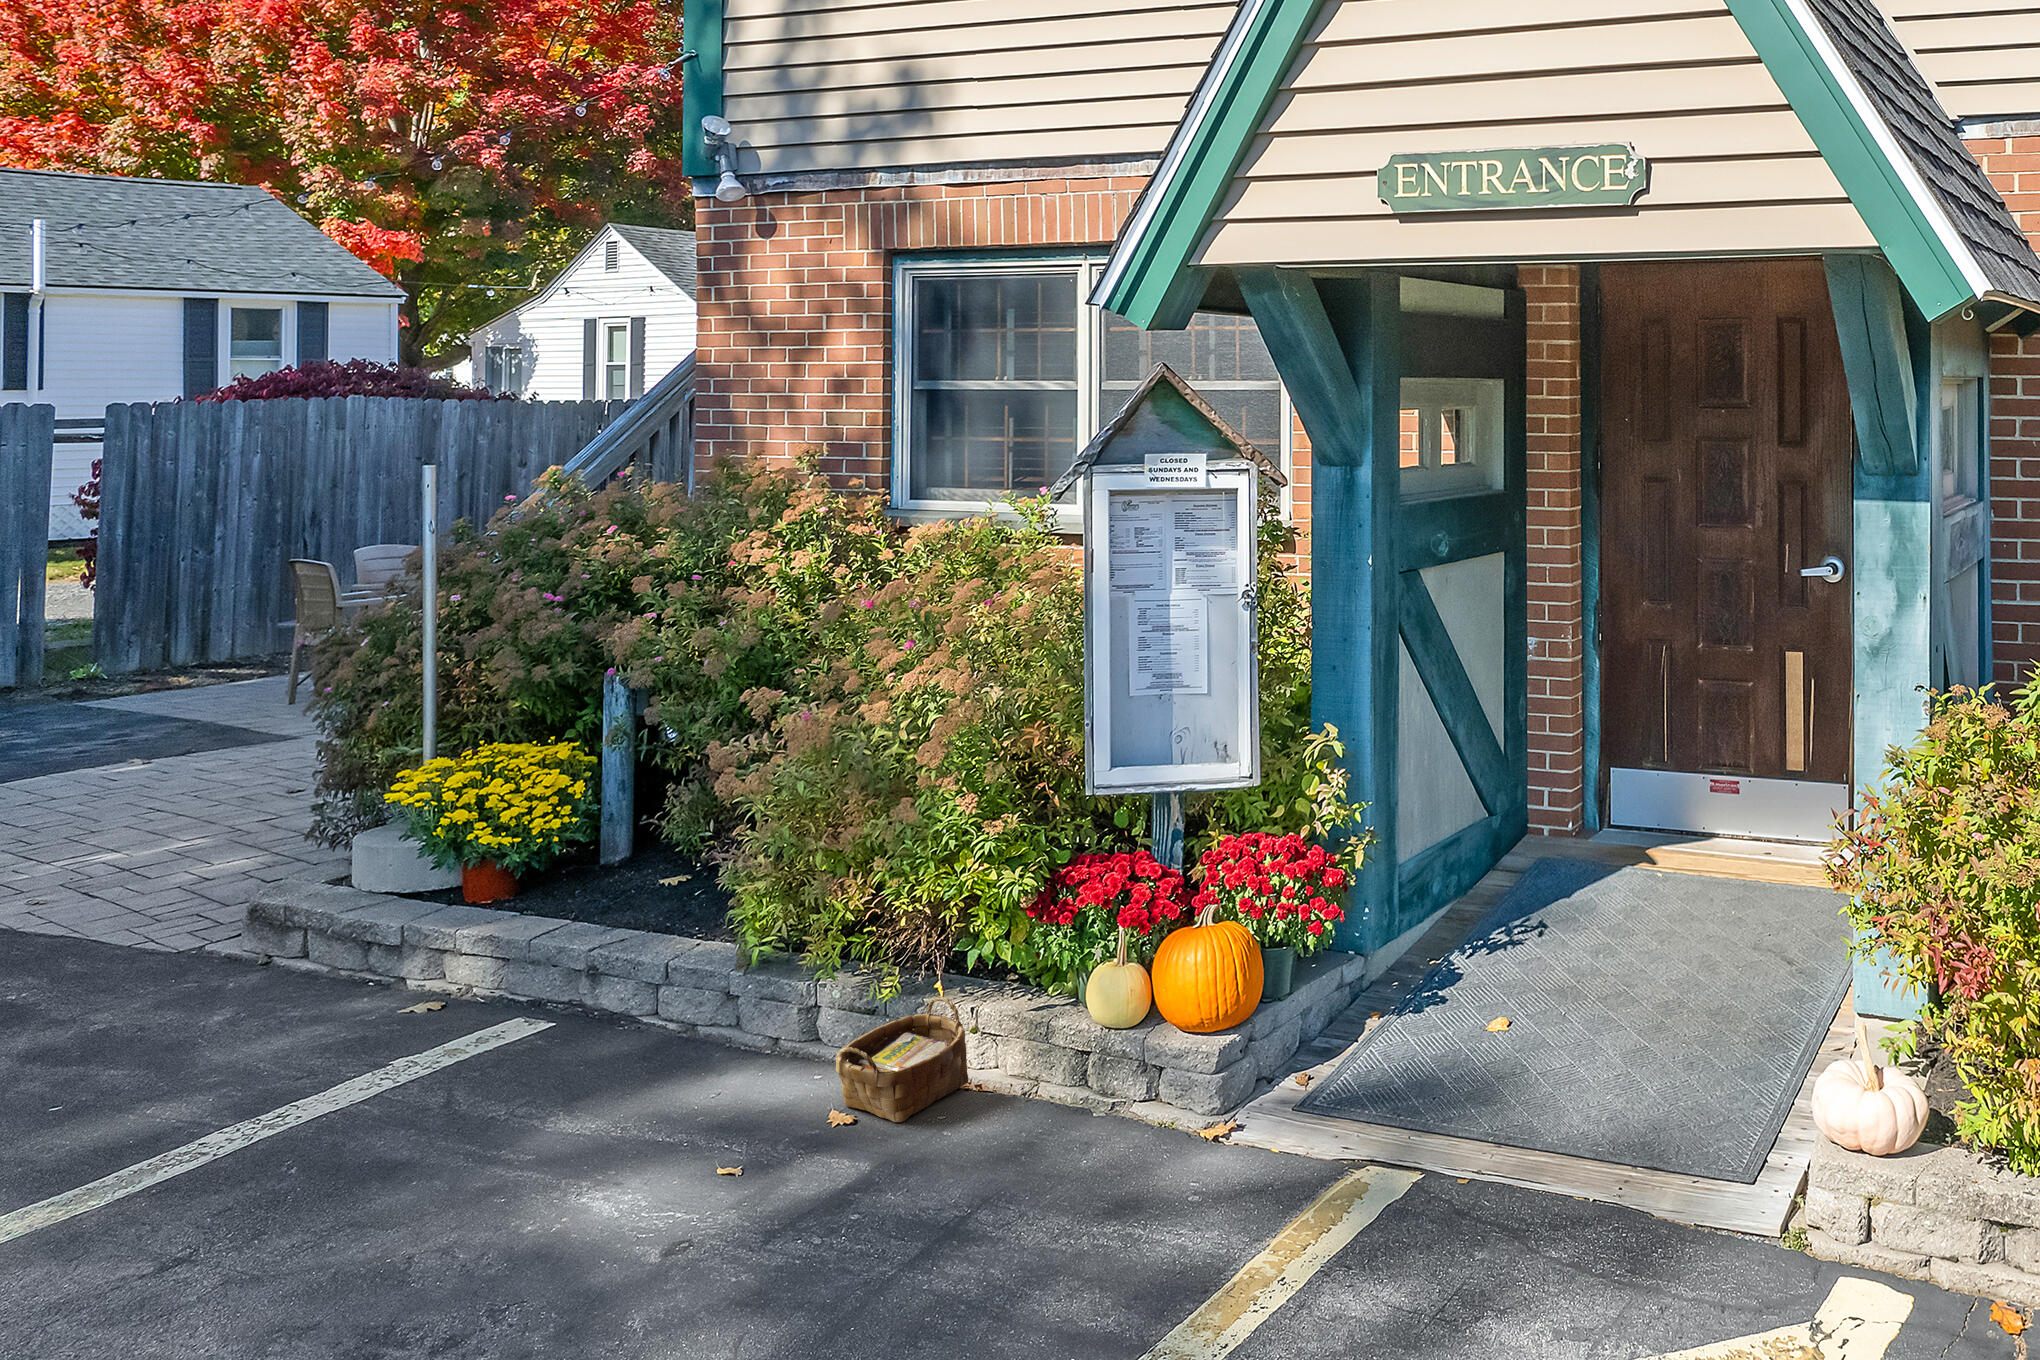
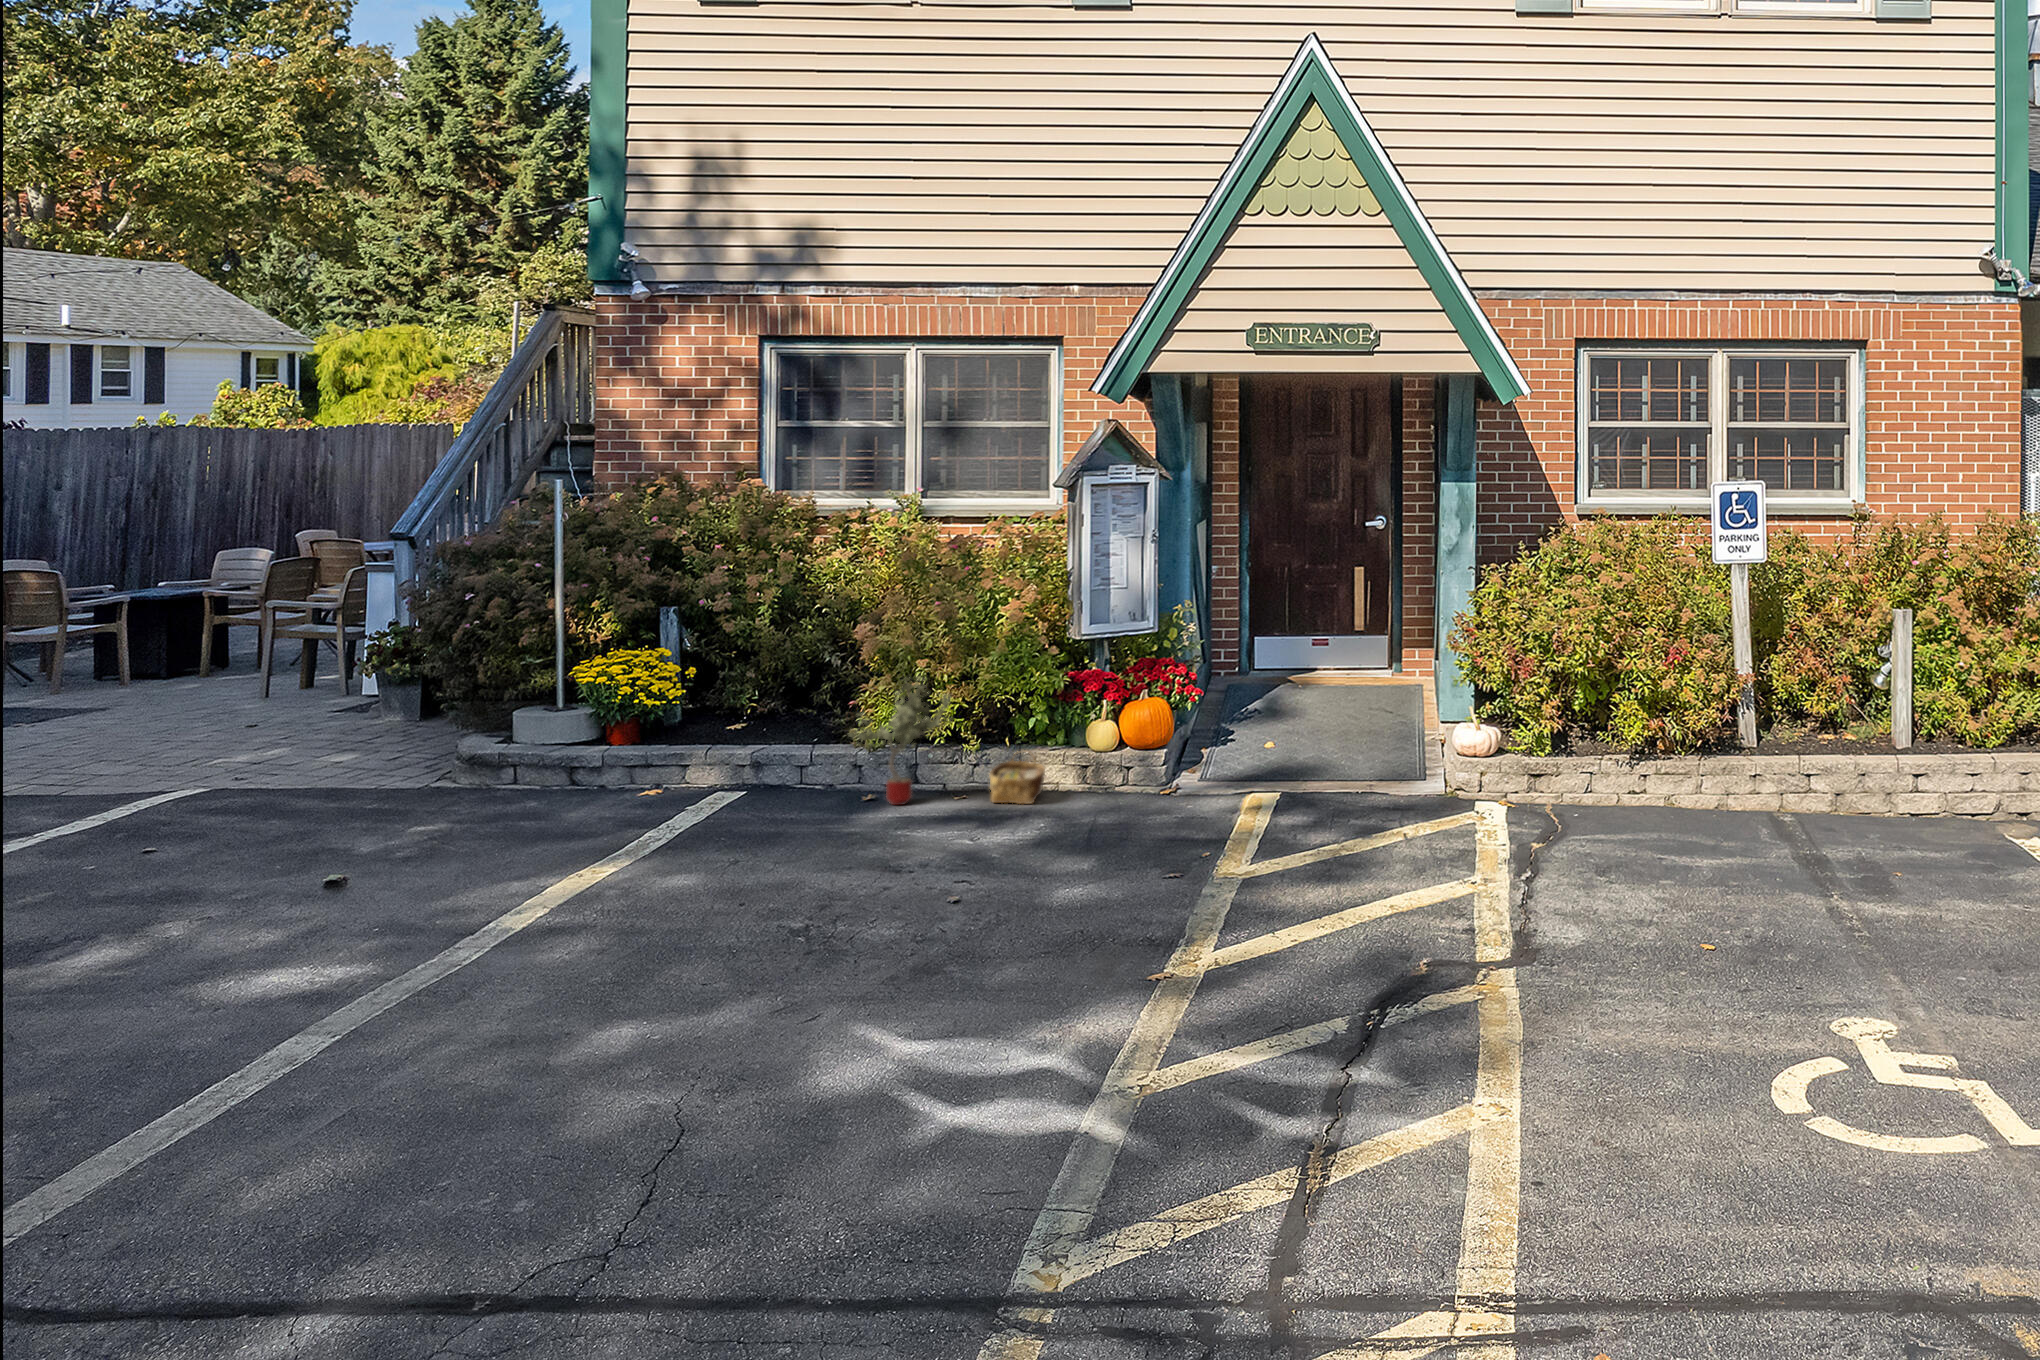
potted tree: none [646,835,808,1082] -> present [849,677,951,805]

